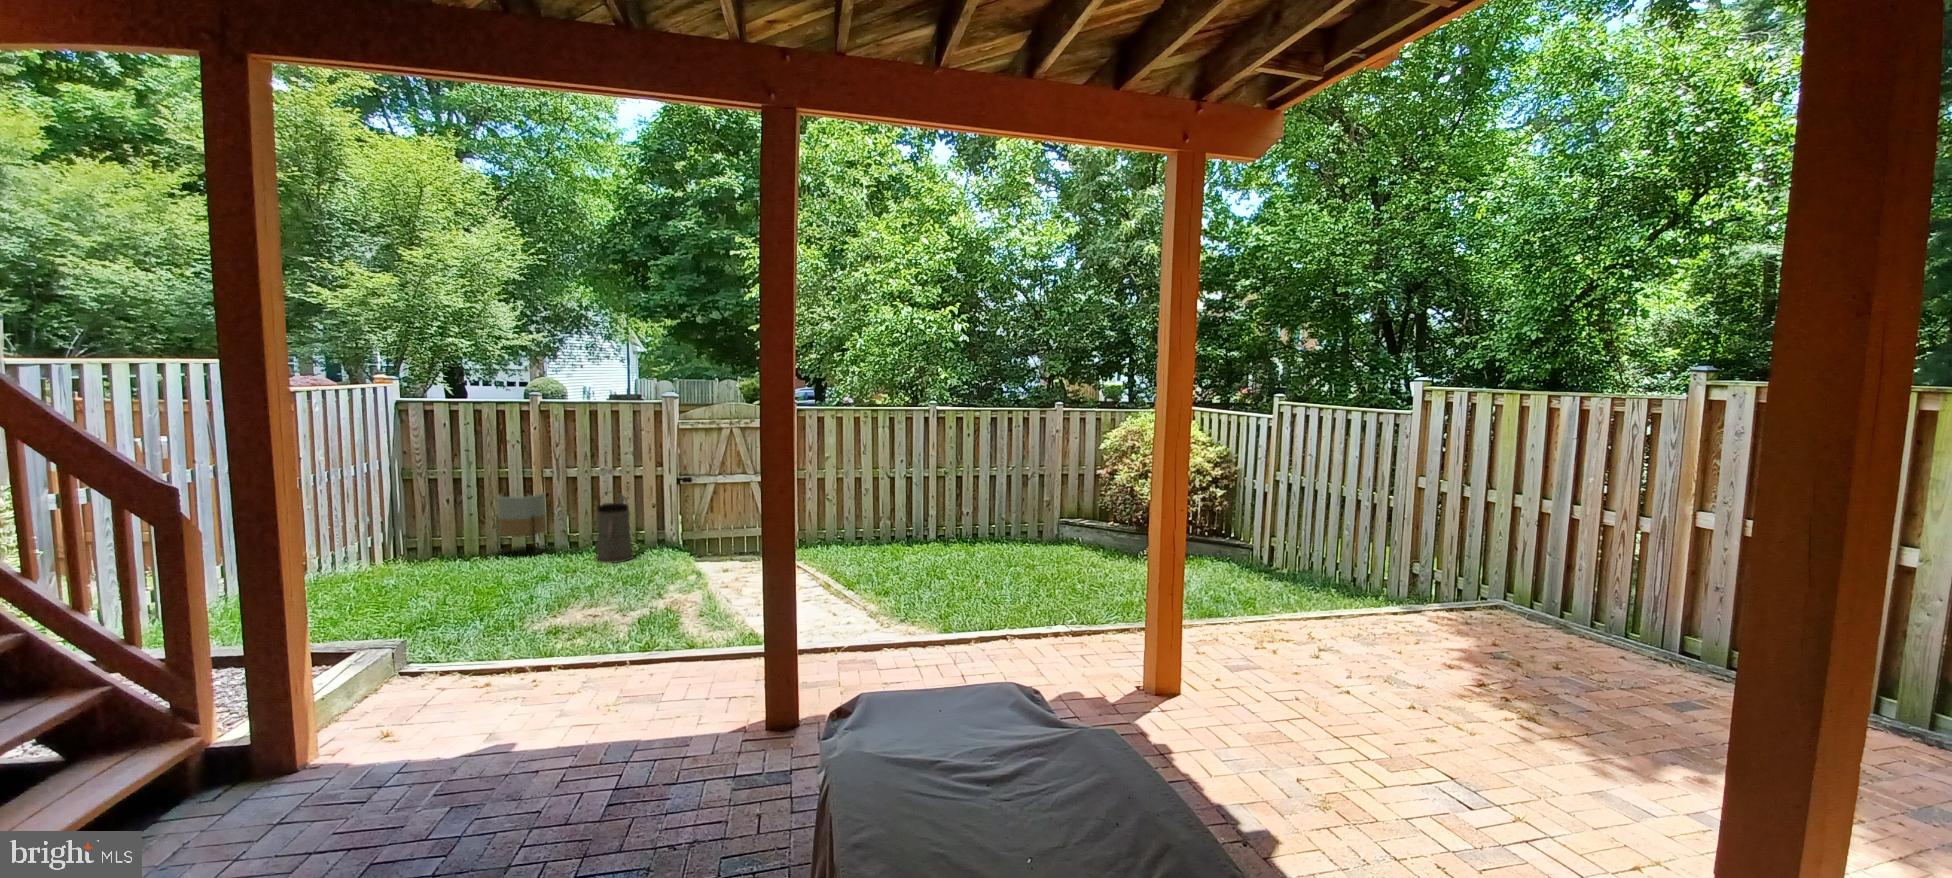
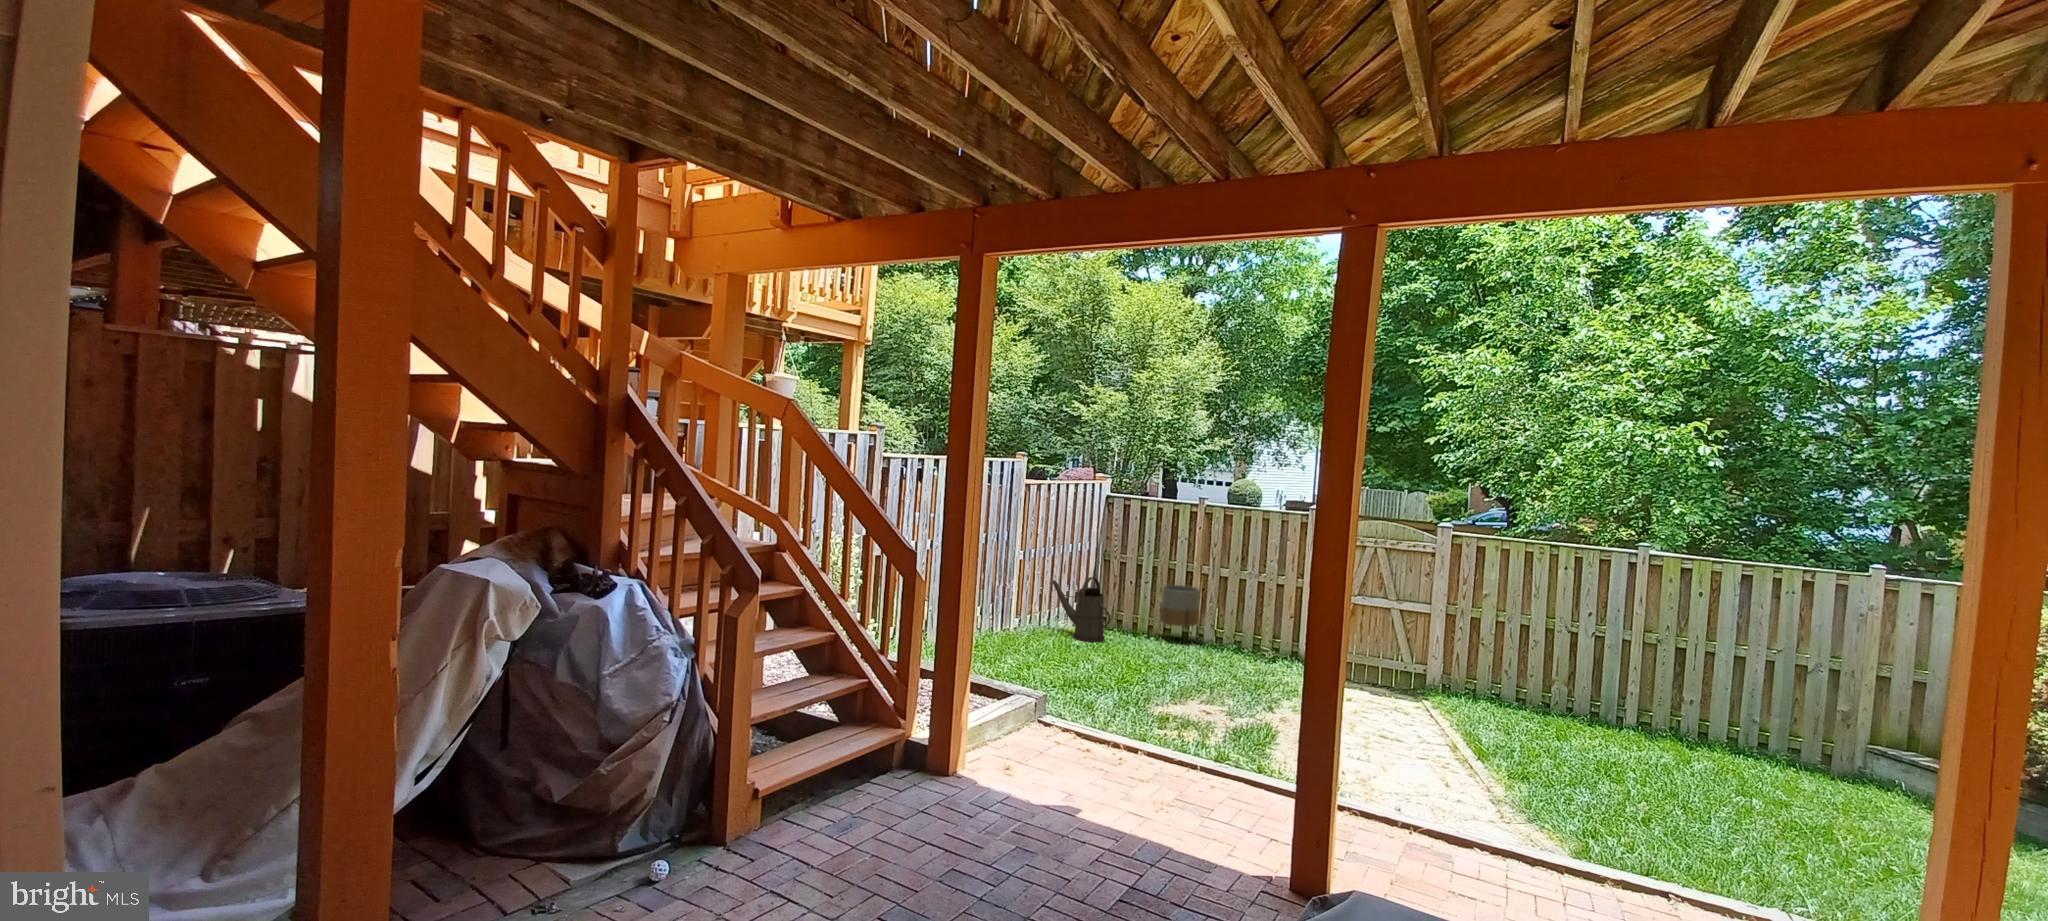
watering can: present [596,491,634,563] -> present [1053,577,1111,642]

